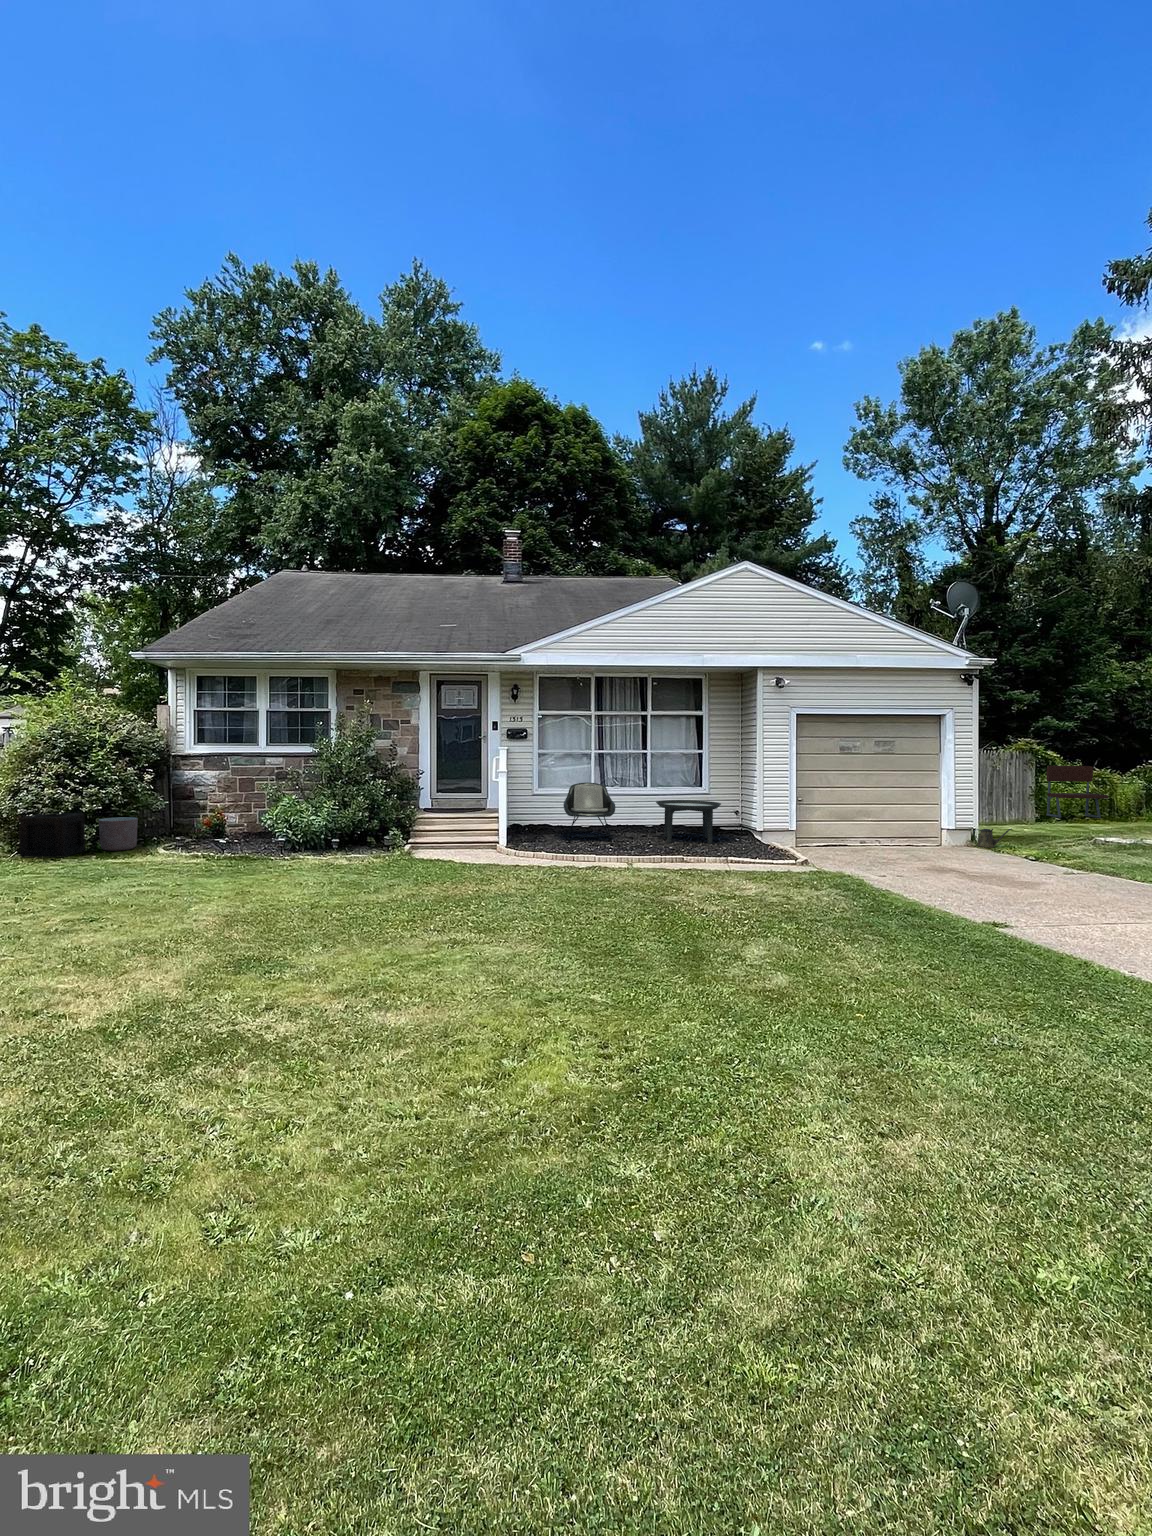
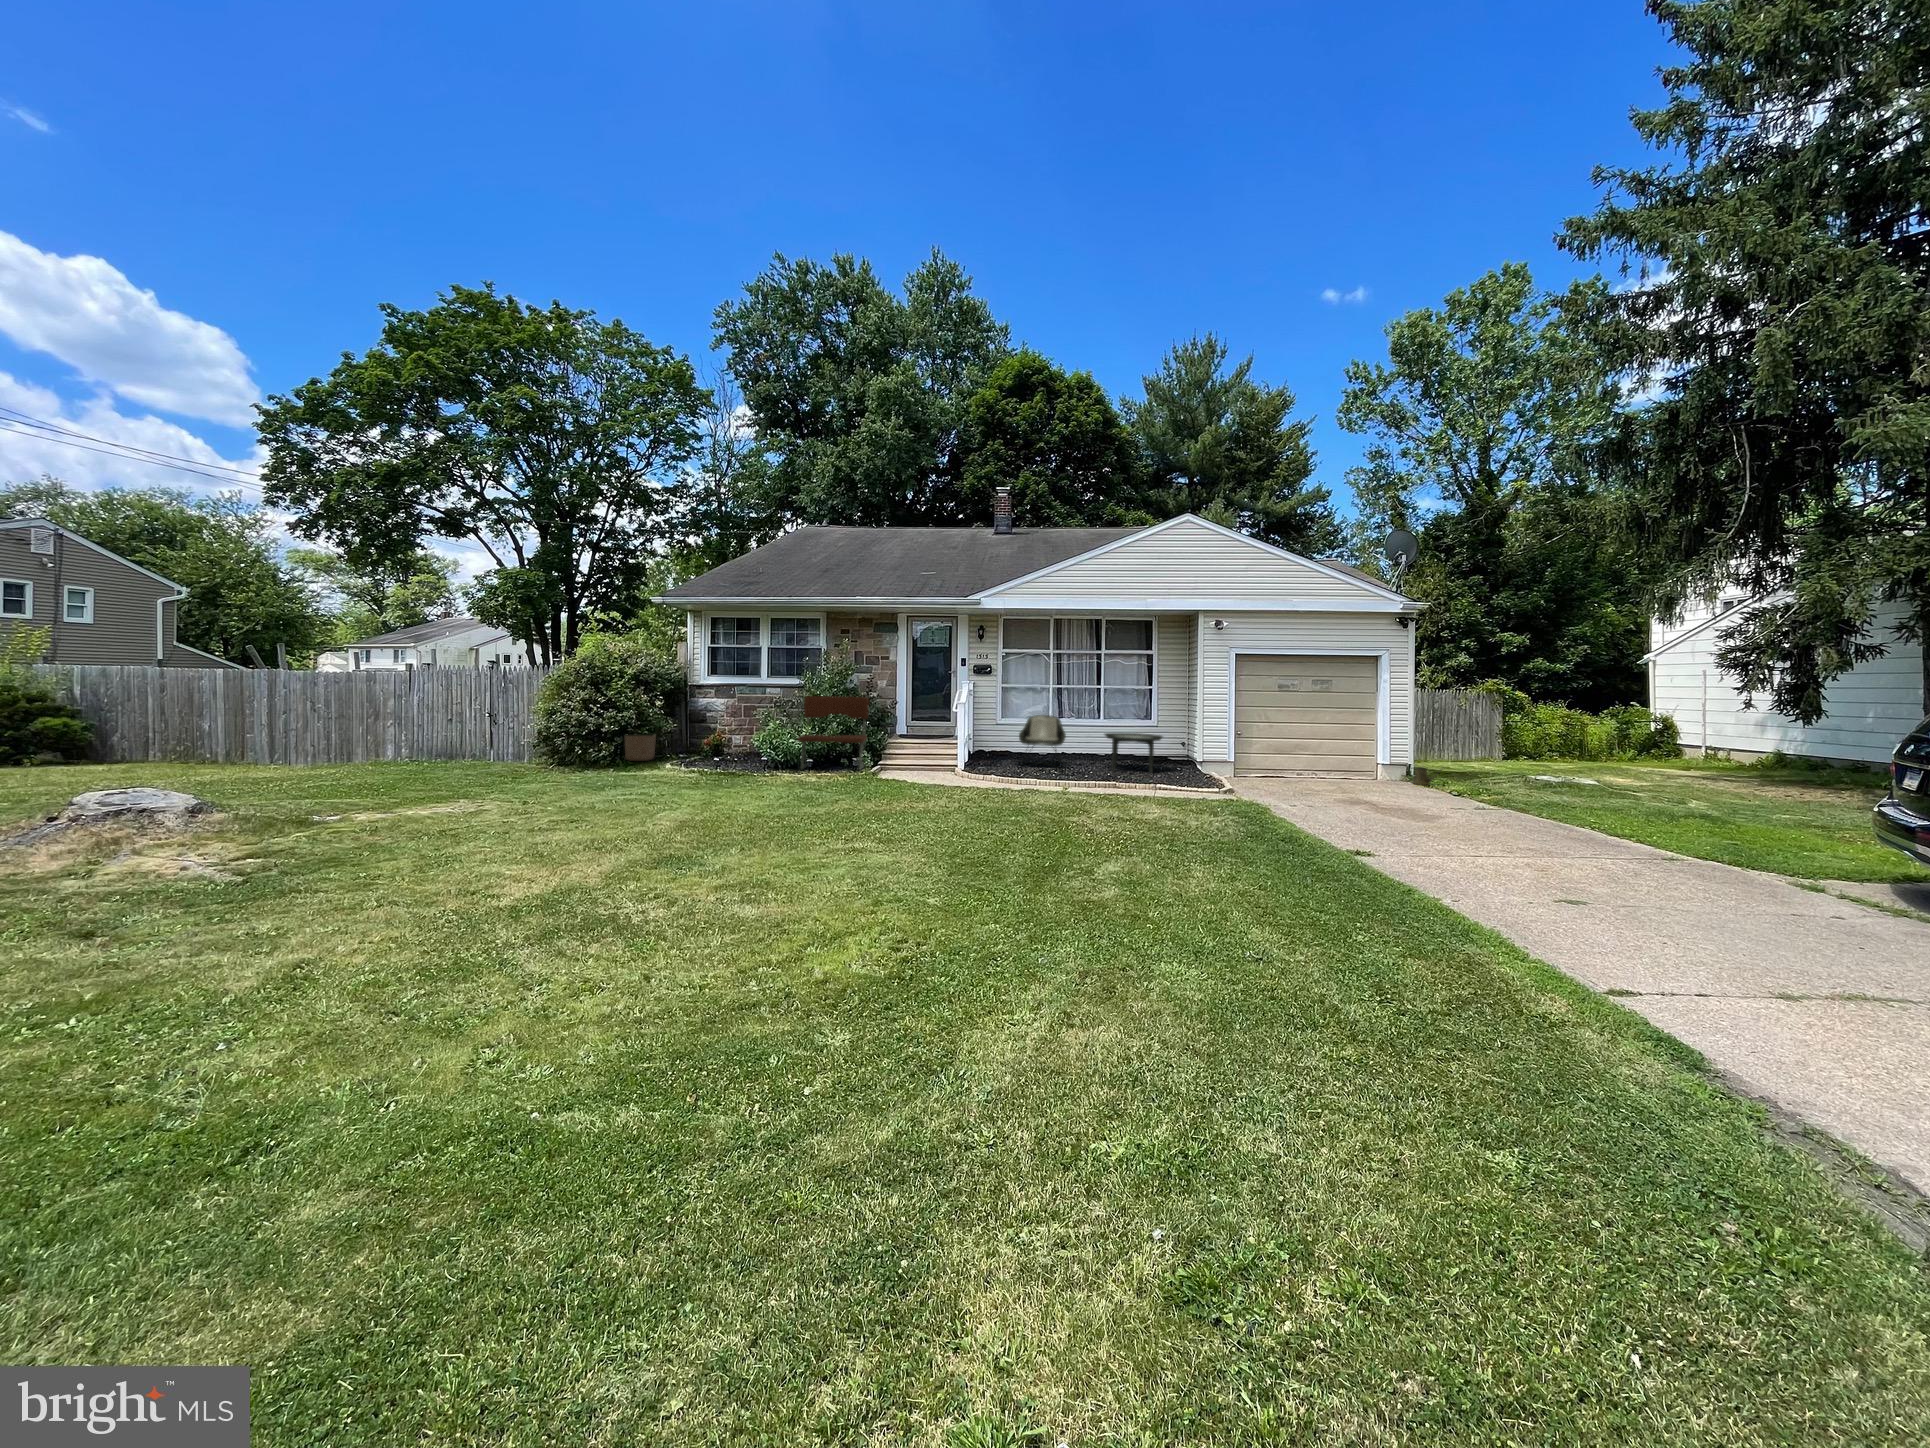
bench: present [1046,766,1108,818] -> present [797,696,869,770]
wooden crate: present [19,813,85,858] -> none [561,728,614,765]

